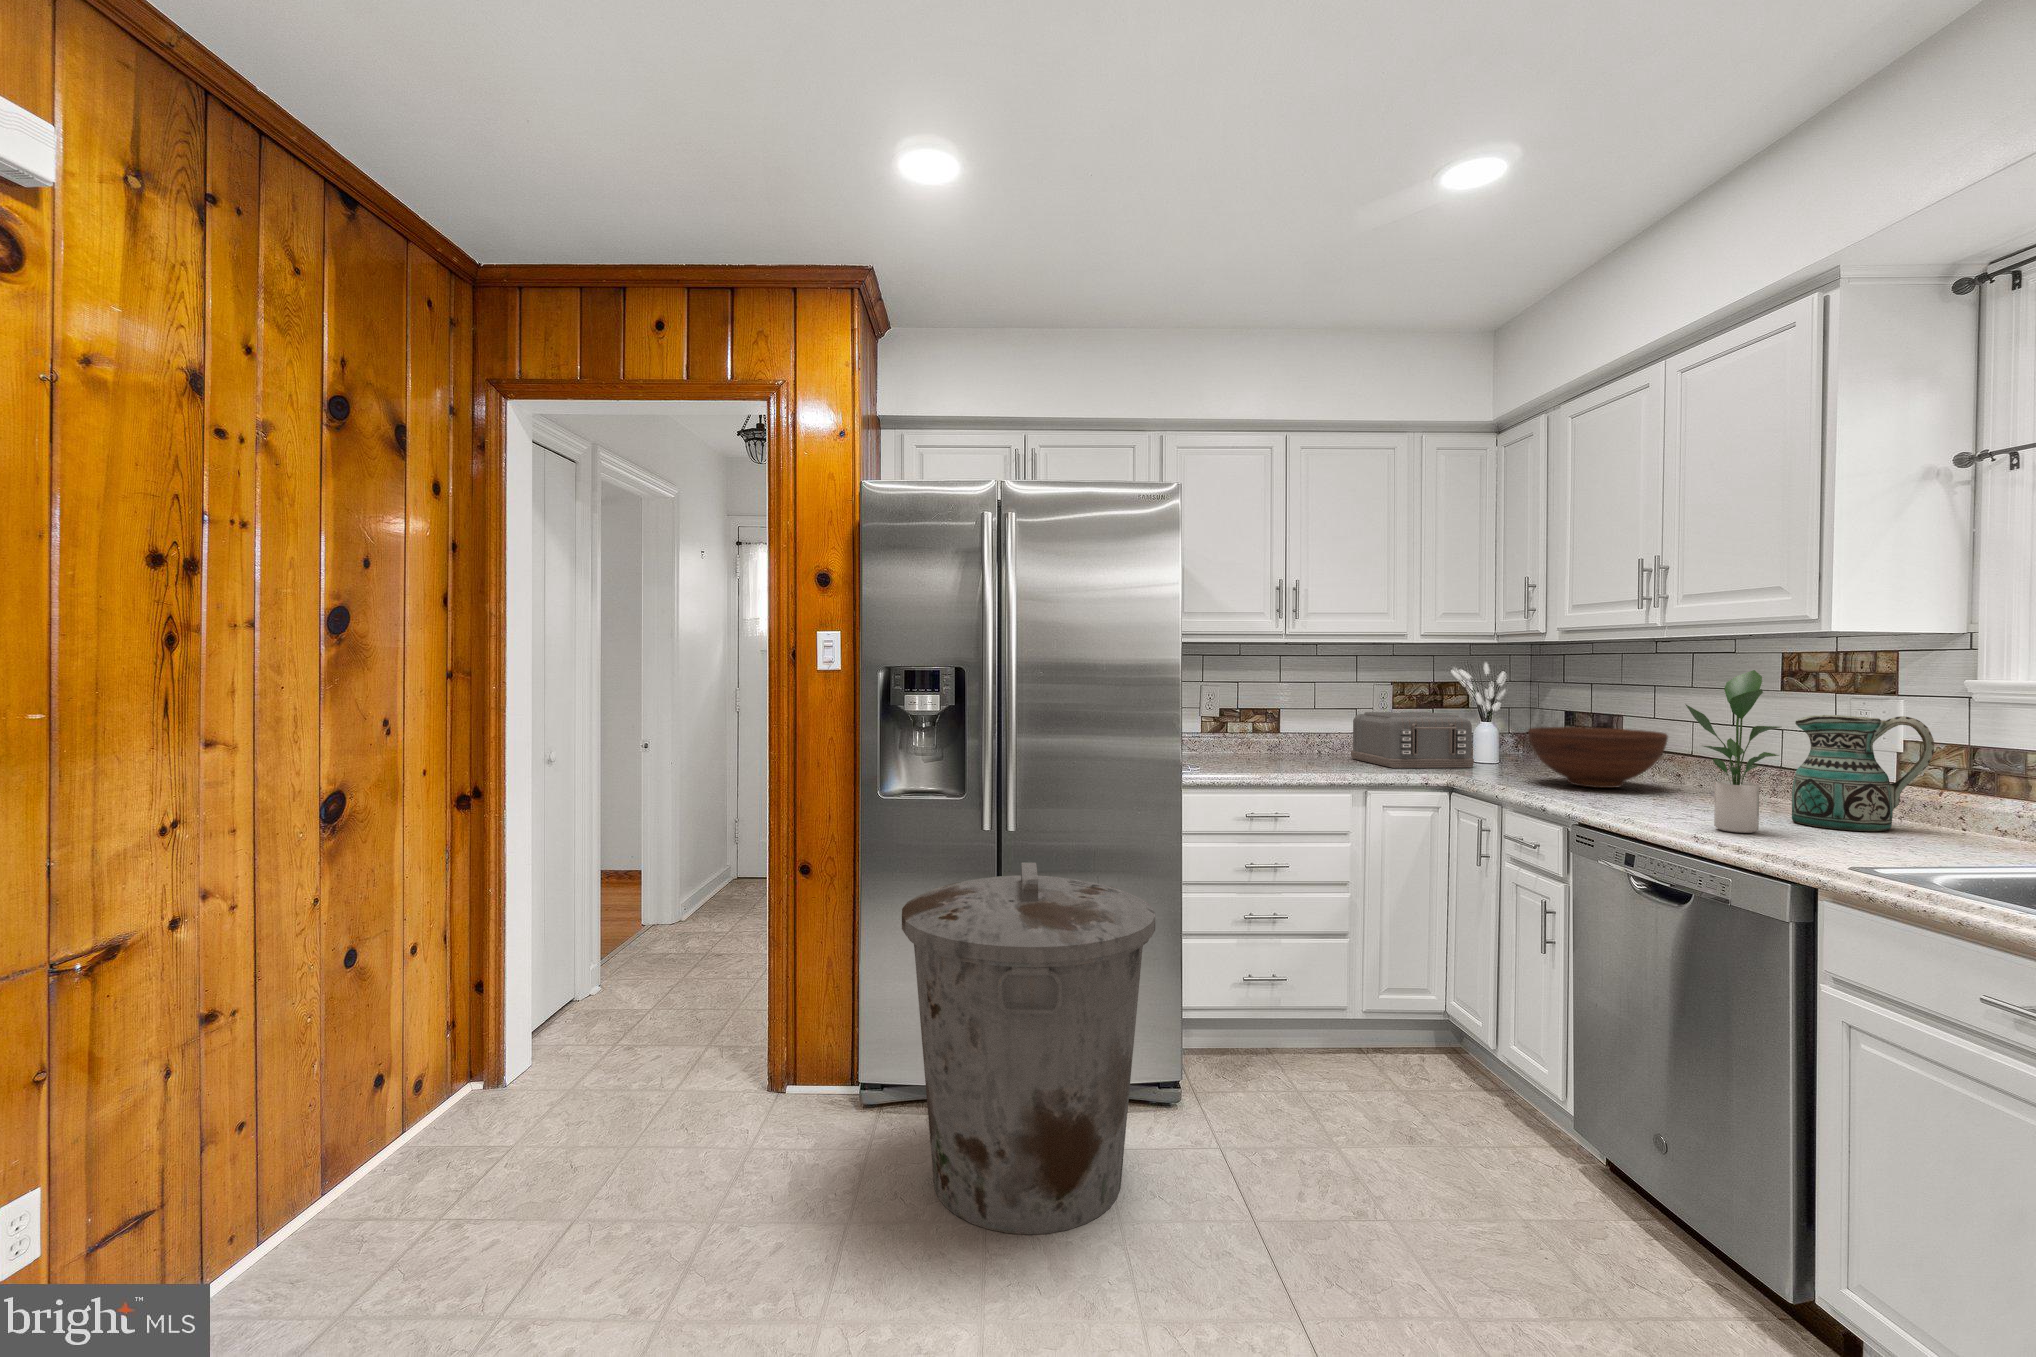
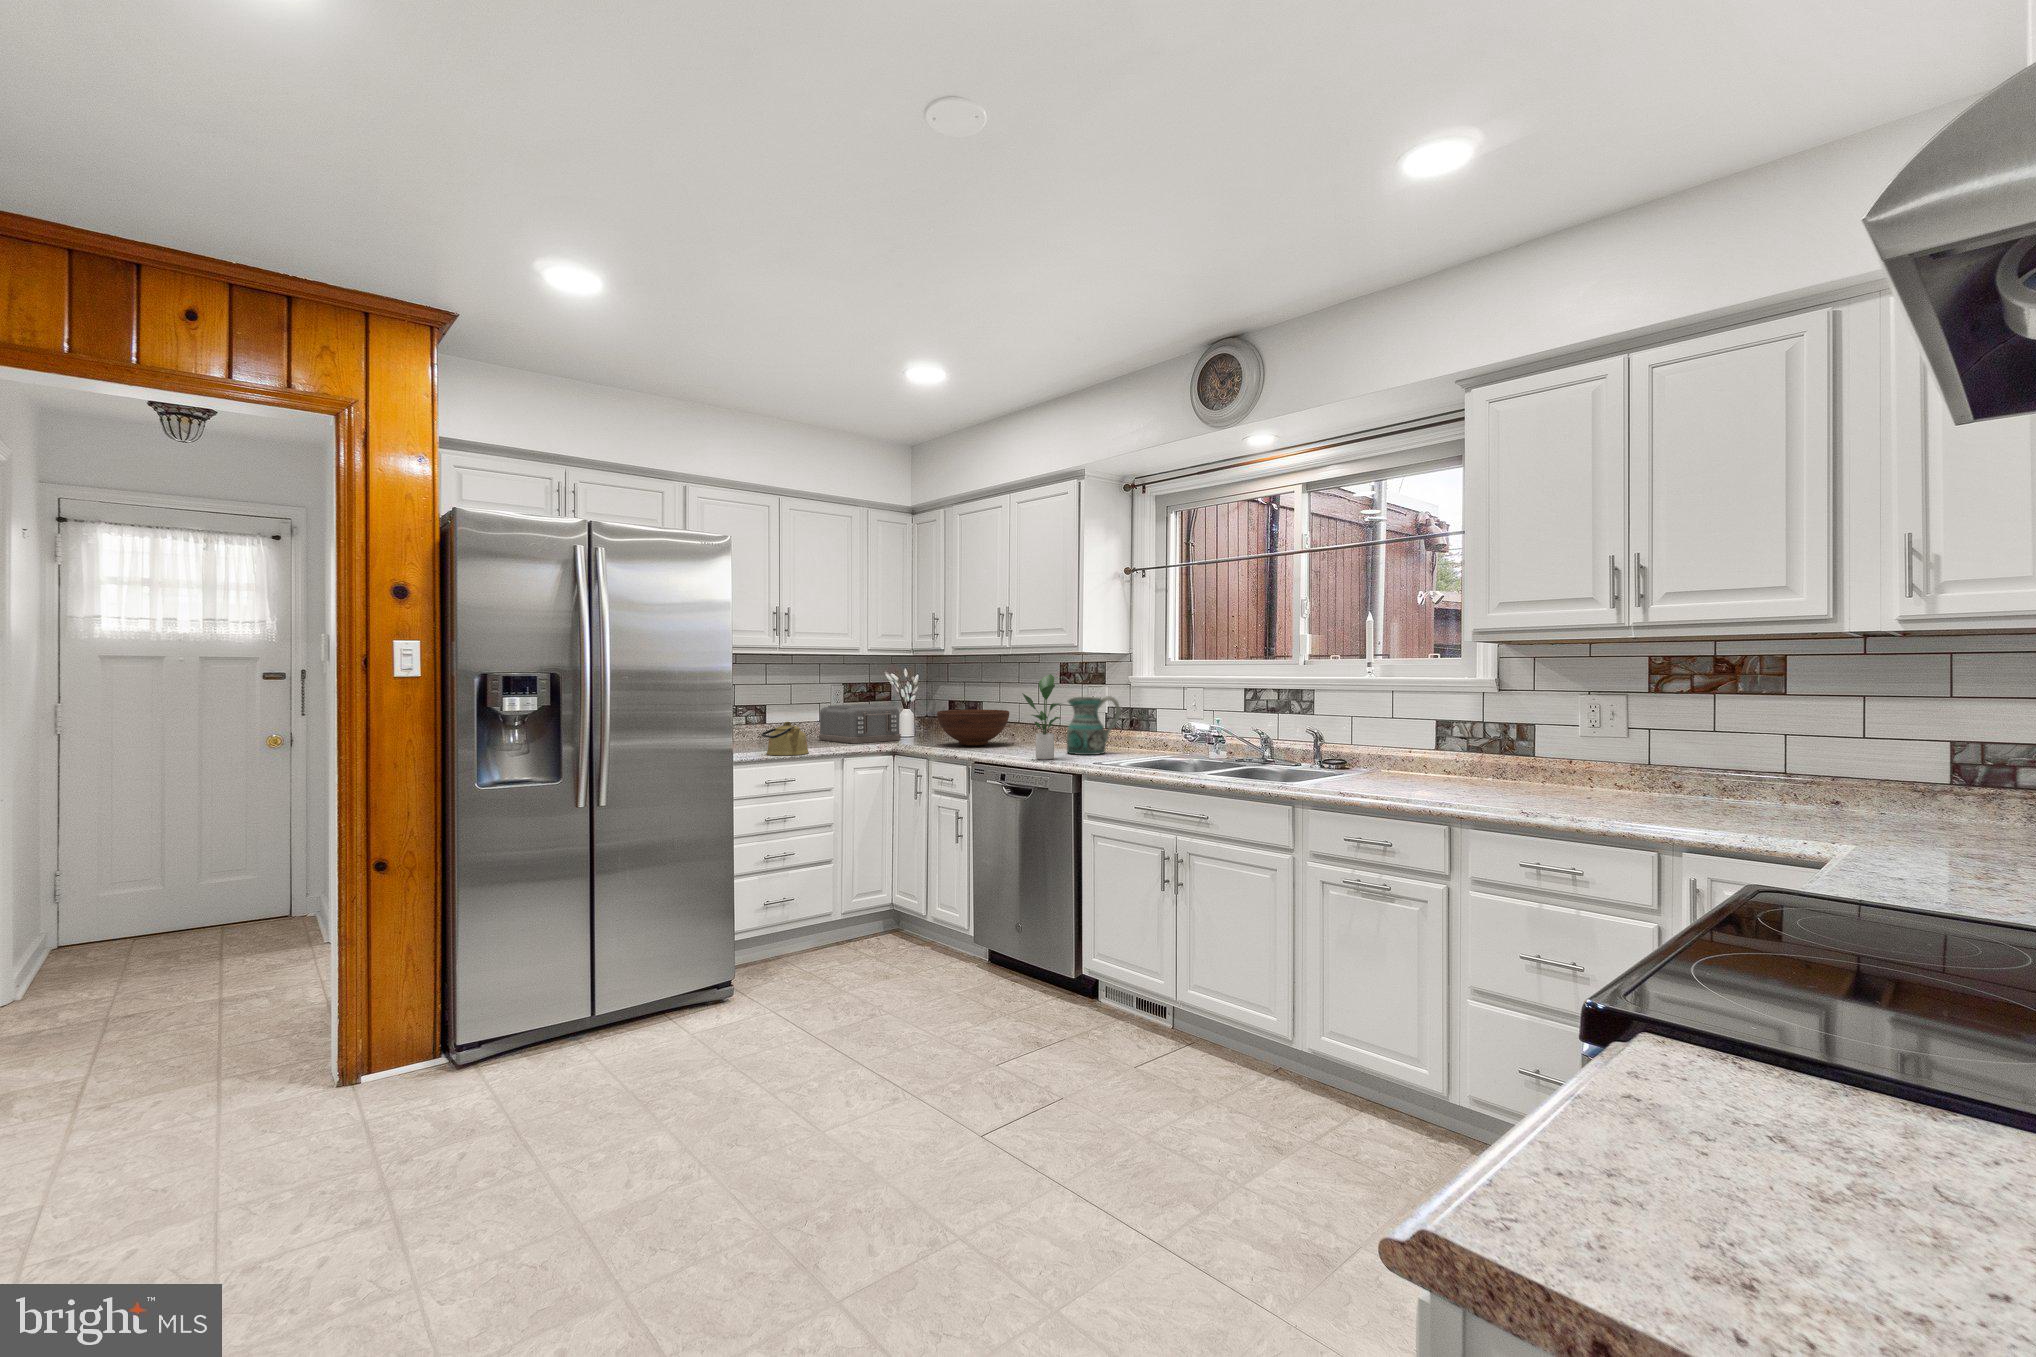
kettle: none [1248,733,1312,781] -> present [761,722,809,755]
trash can: present [902,863,1155,1235] -> none [541,823,740,1082]

